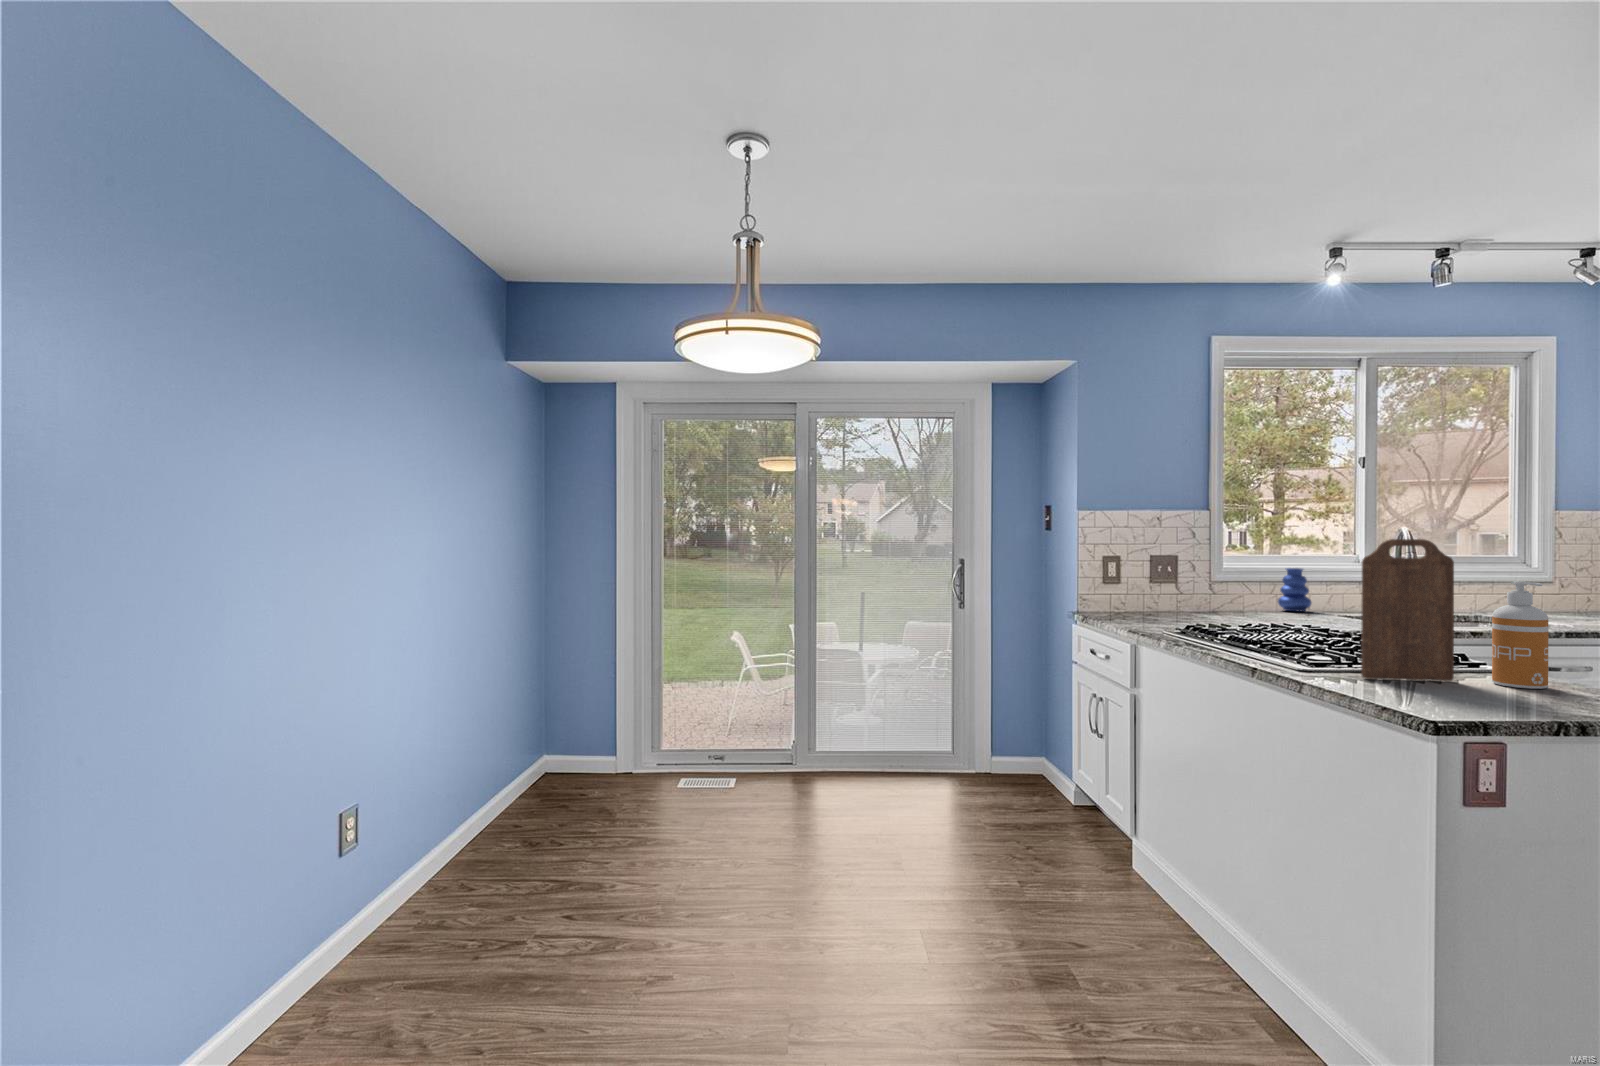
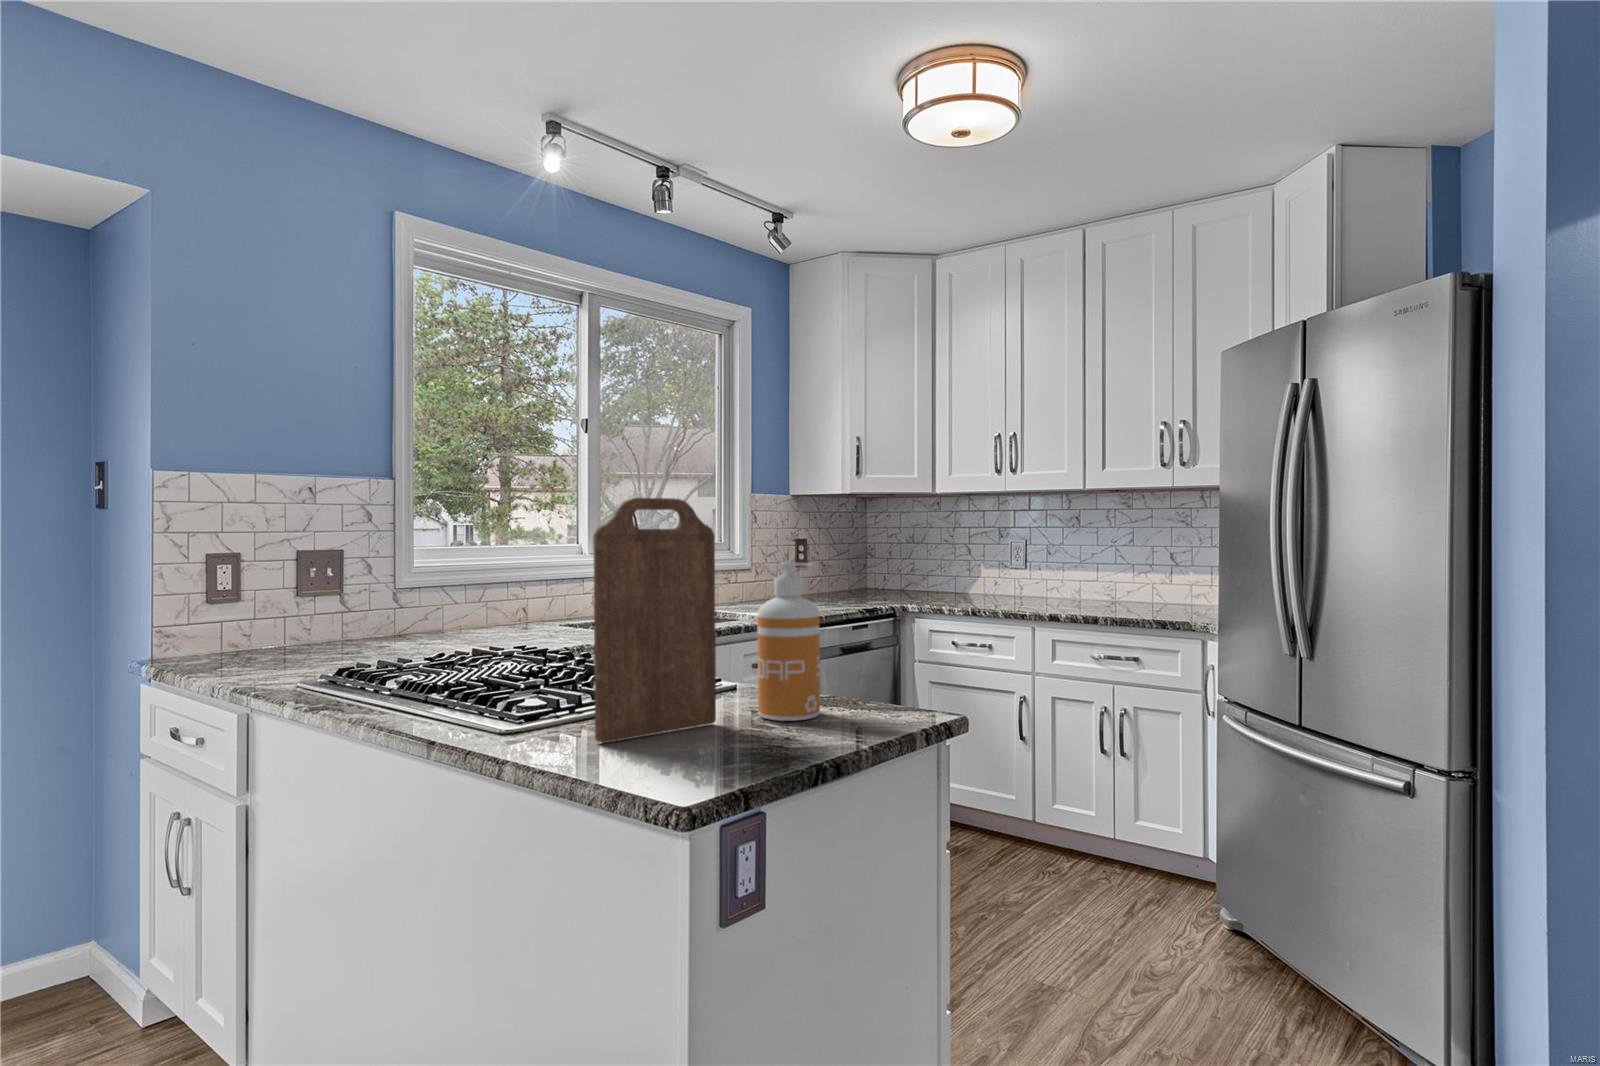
vase: present [1278,568,1311,611] -> none [486,564,528,623]

